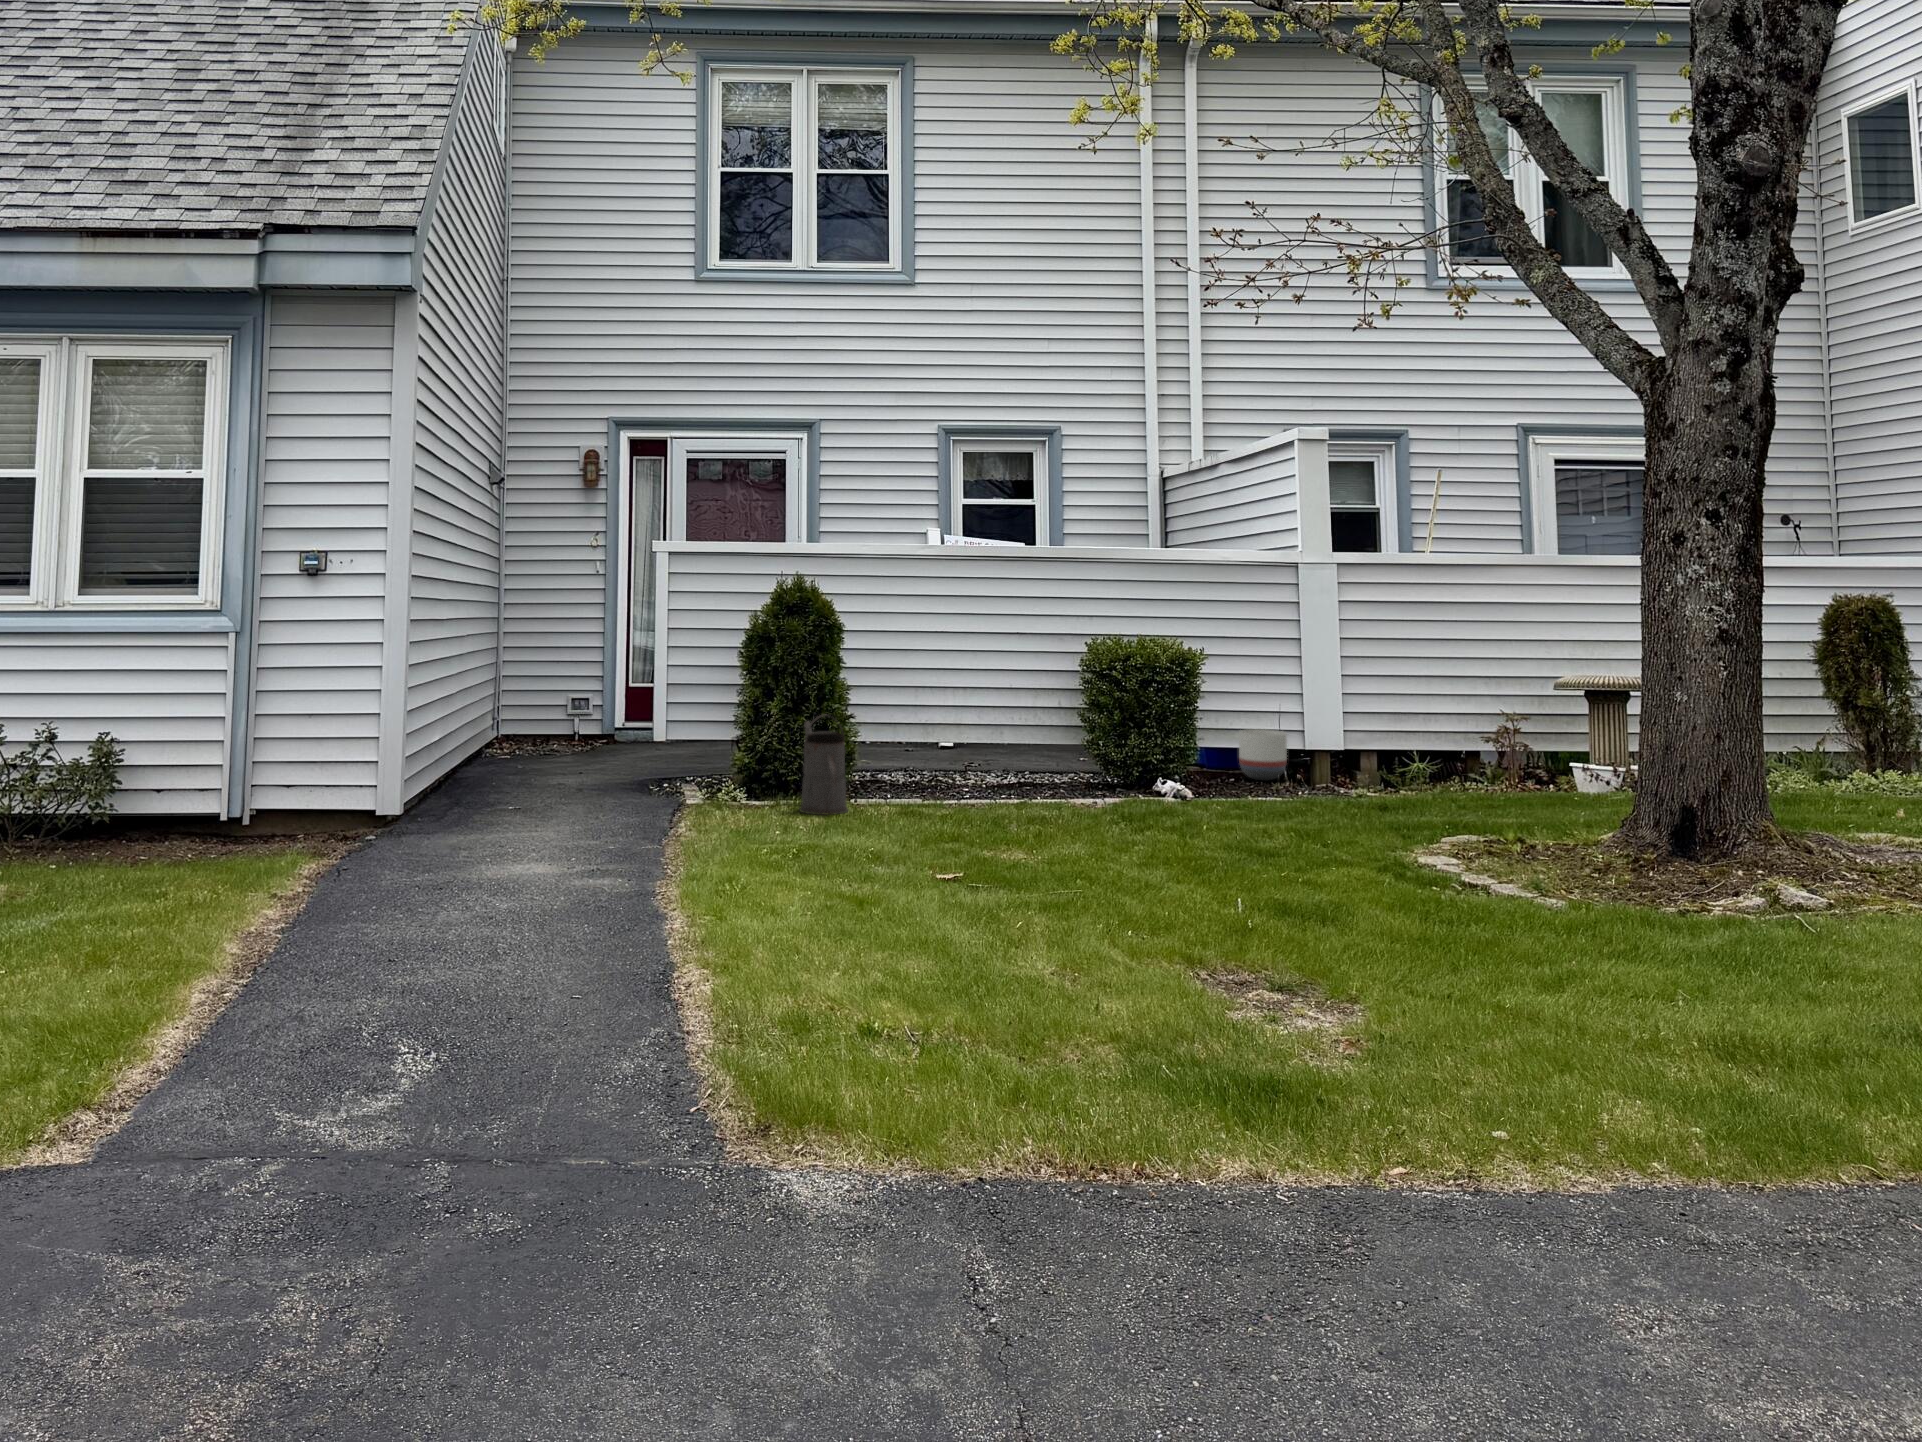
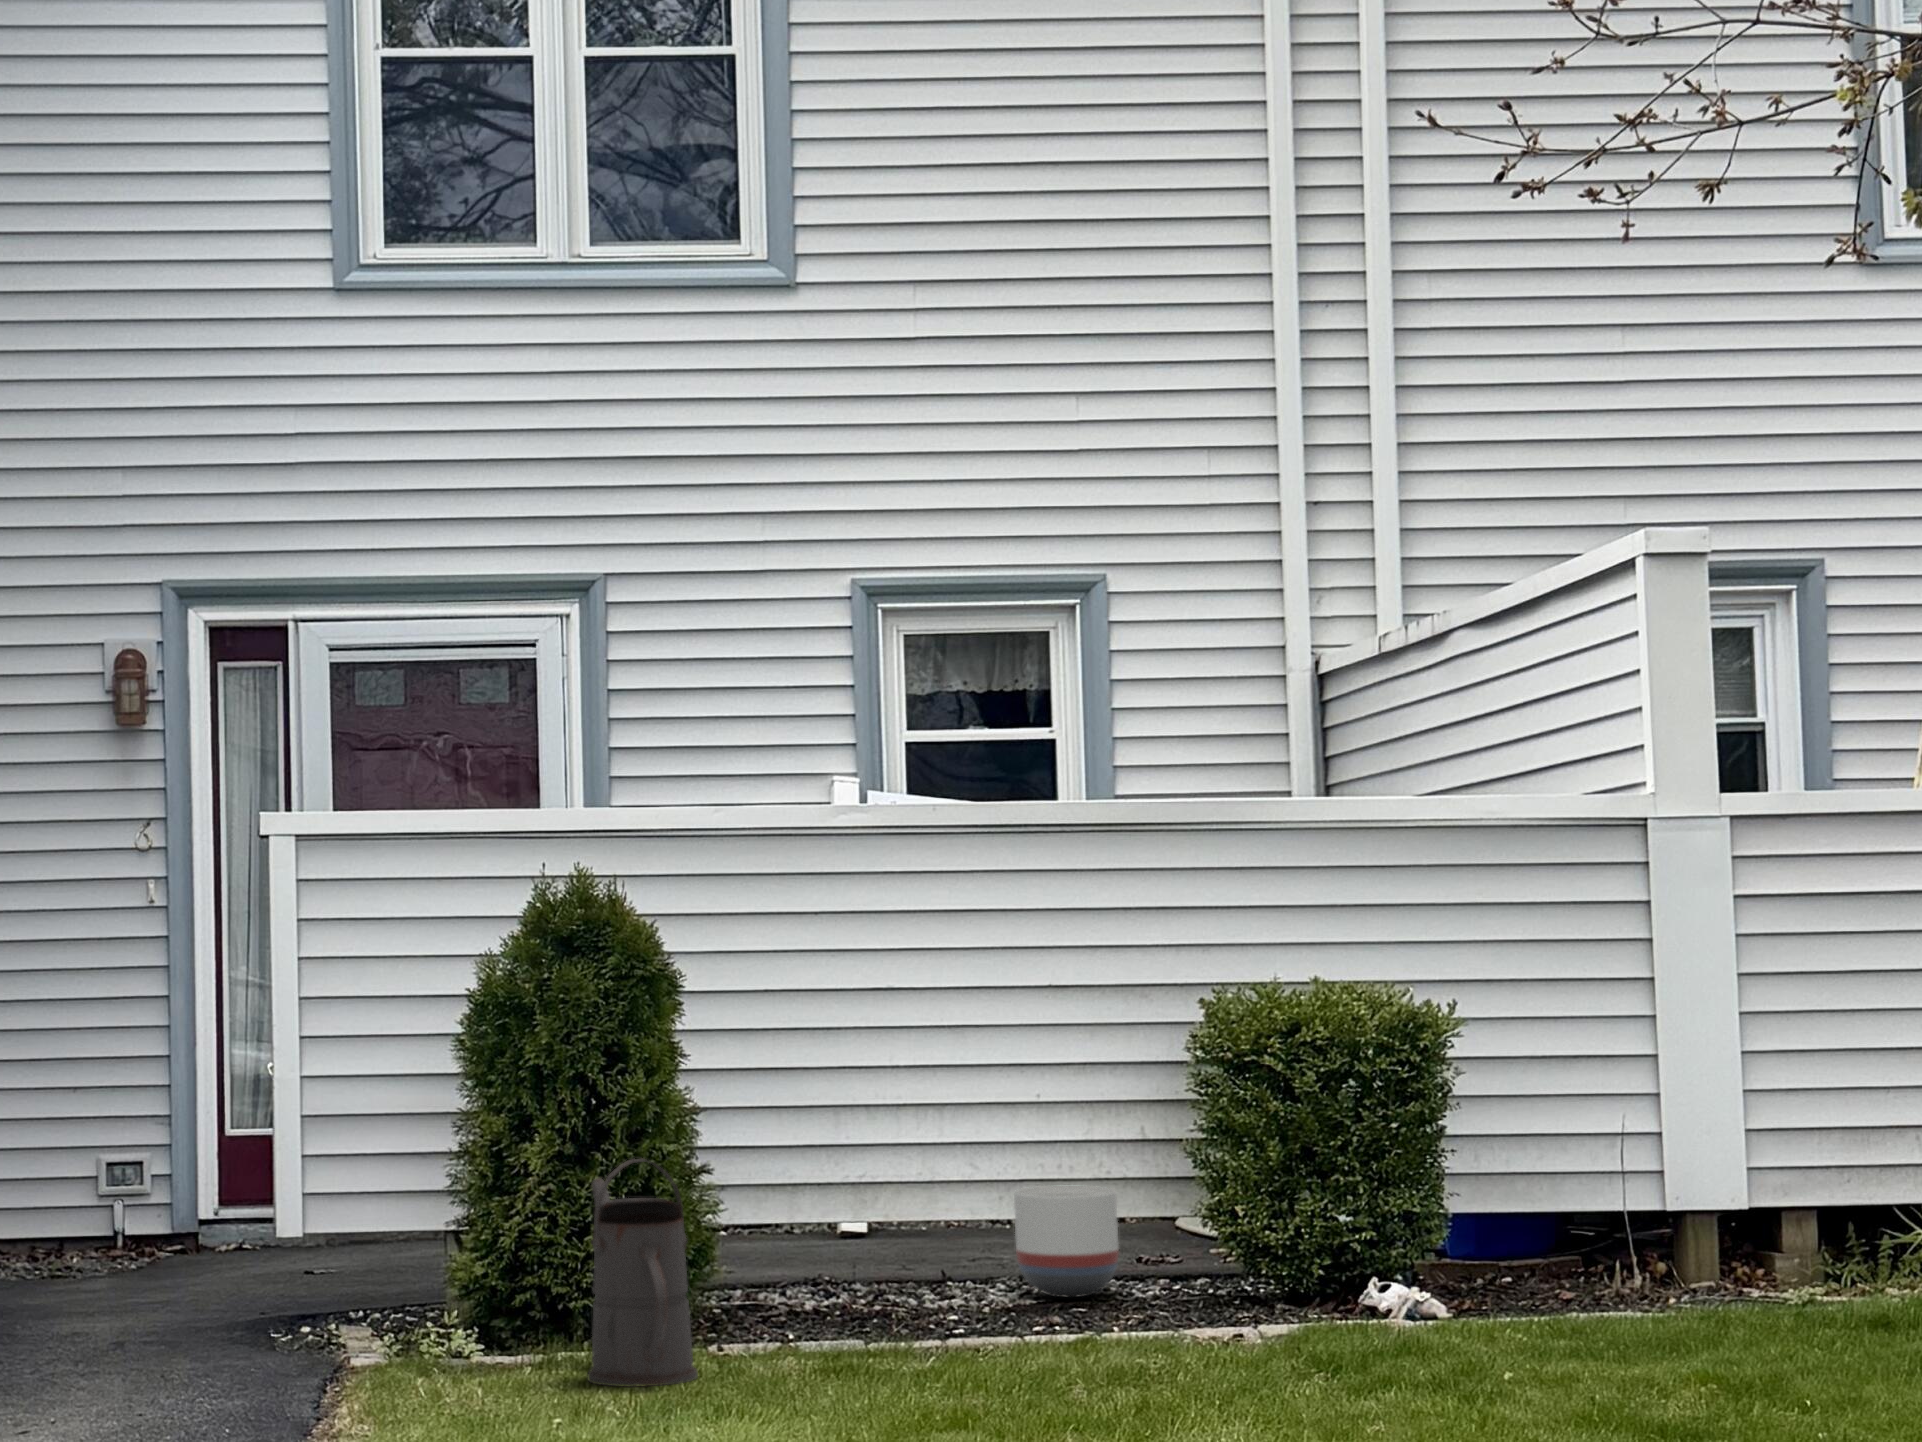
planter: present [1239,729,1287,780] -> present [1014,1185,1119,1297]

